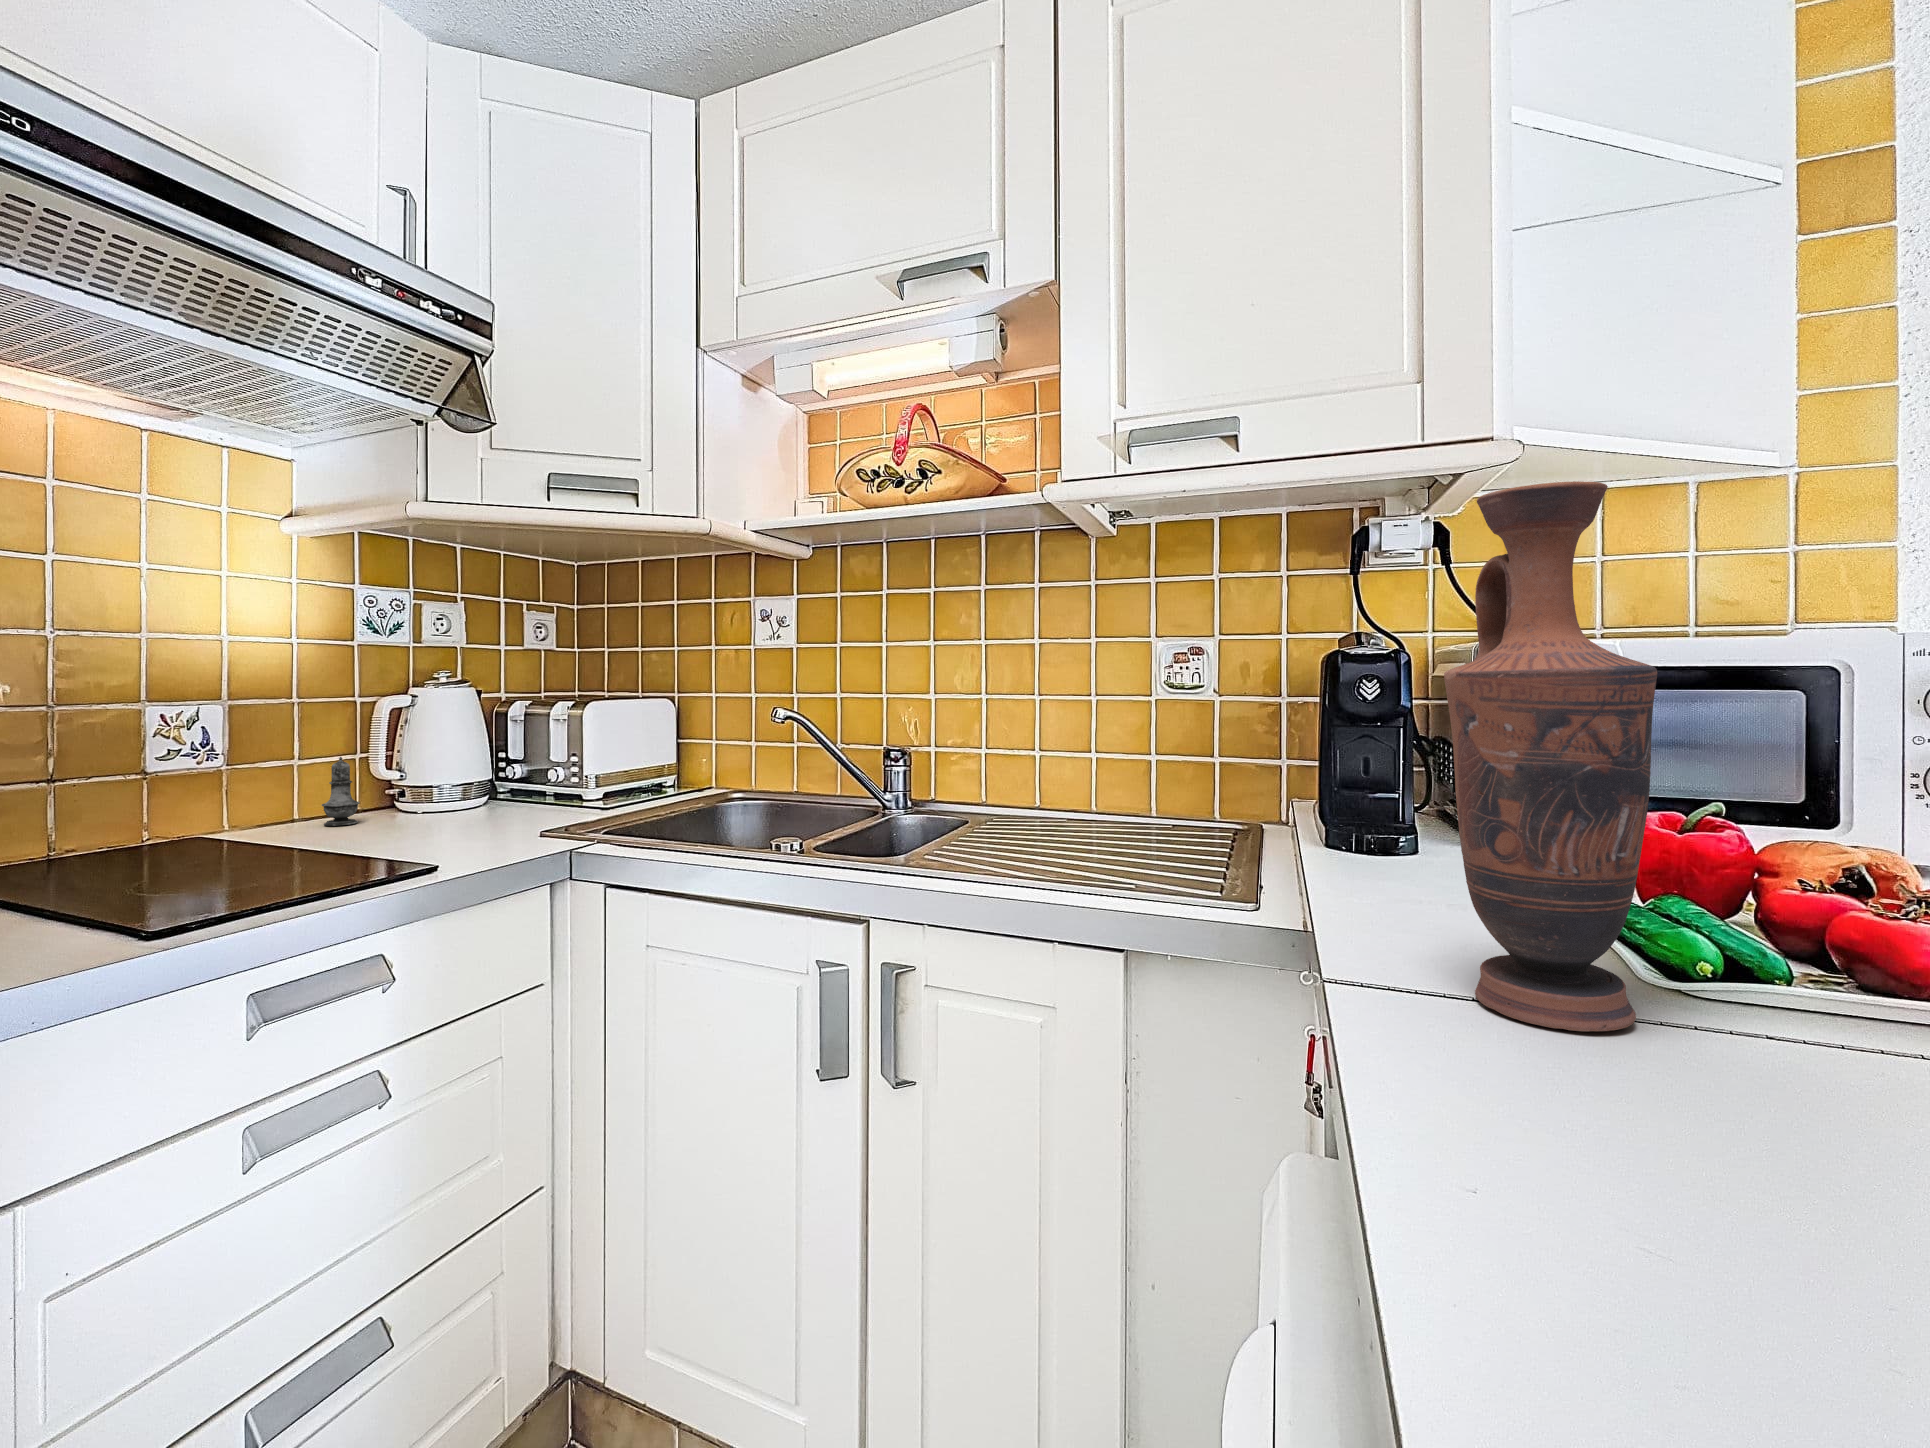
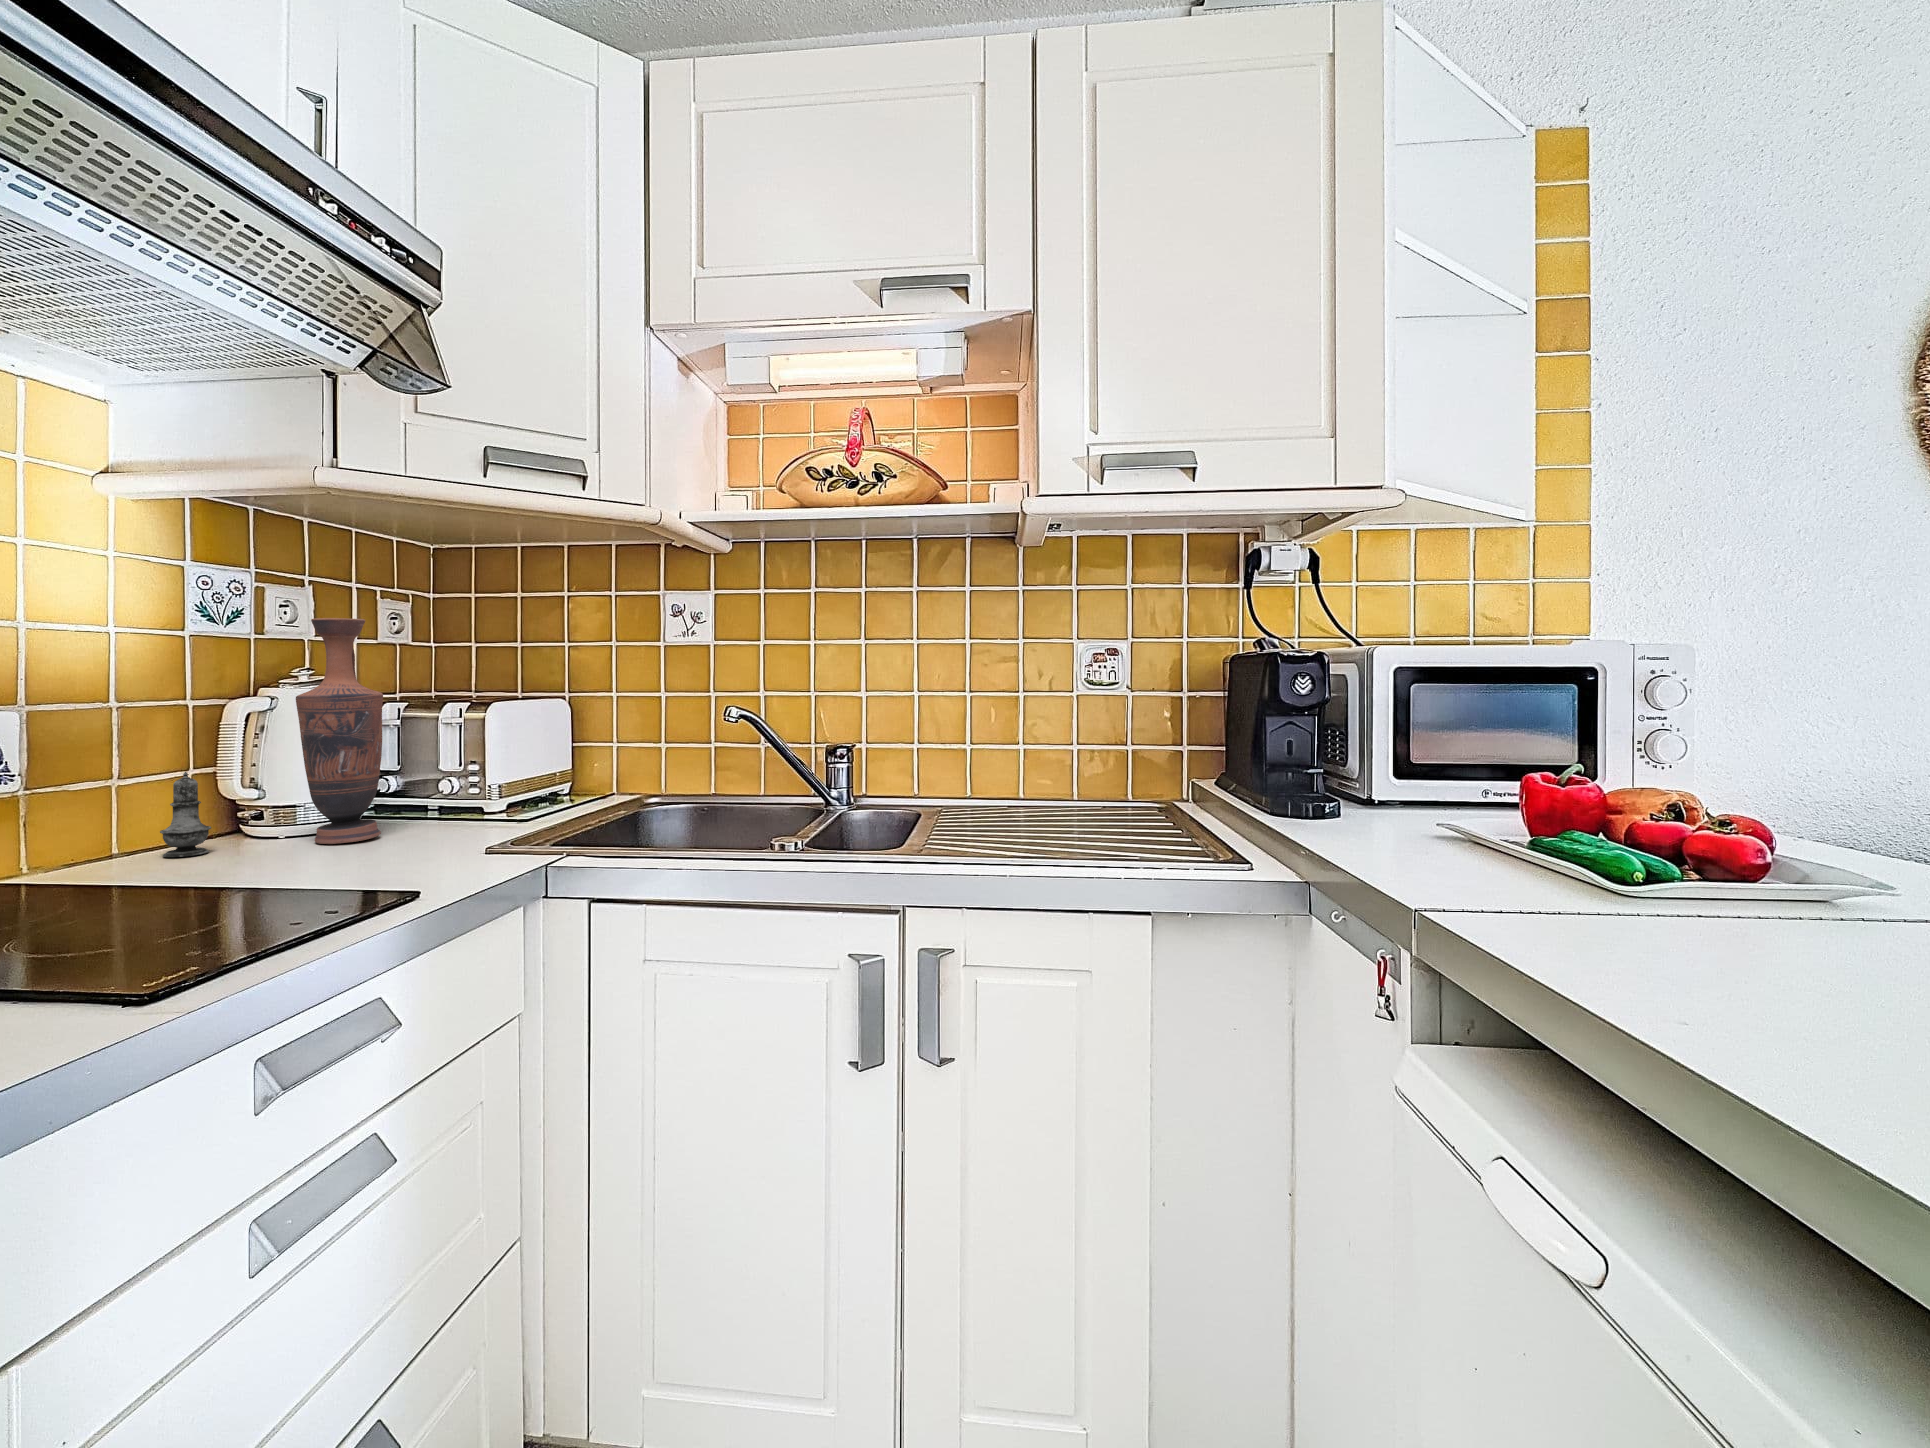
vase: present [1444,481,1657,1031] -> present [296,618,383,844]

